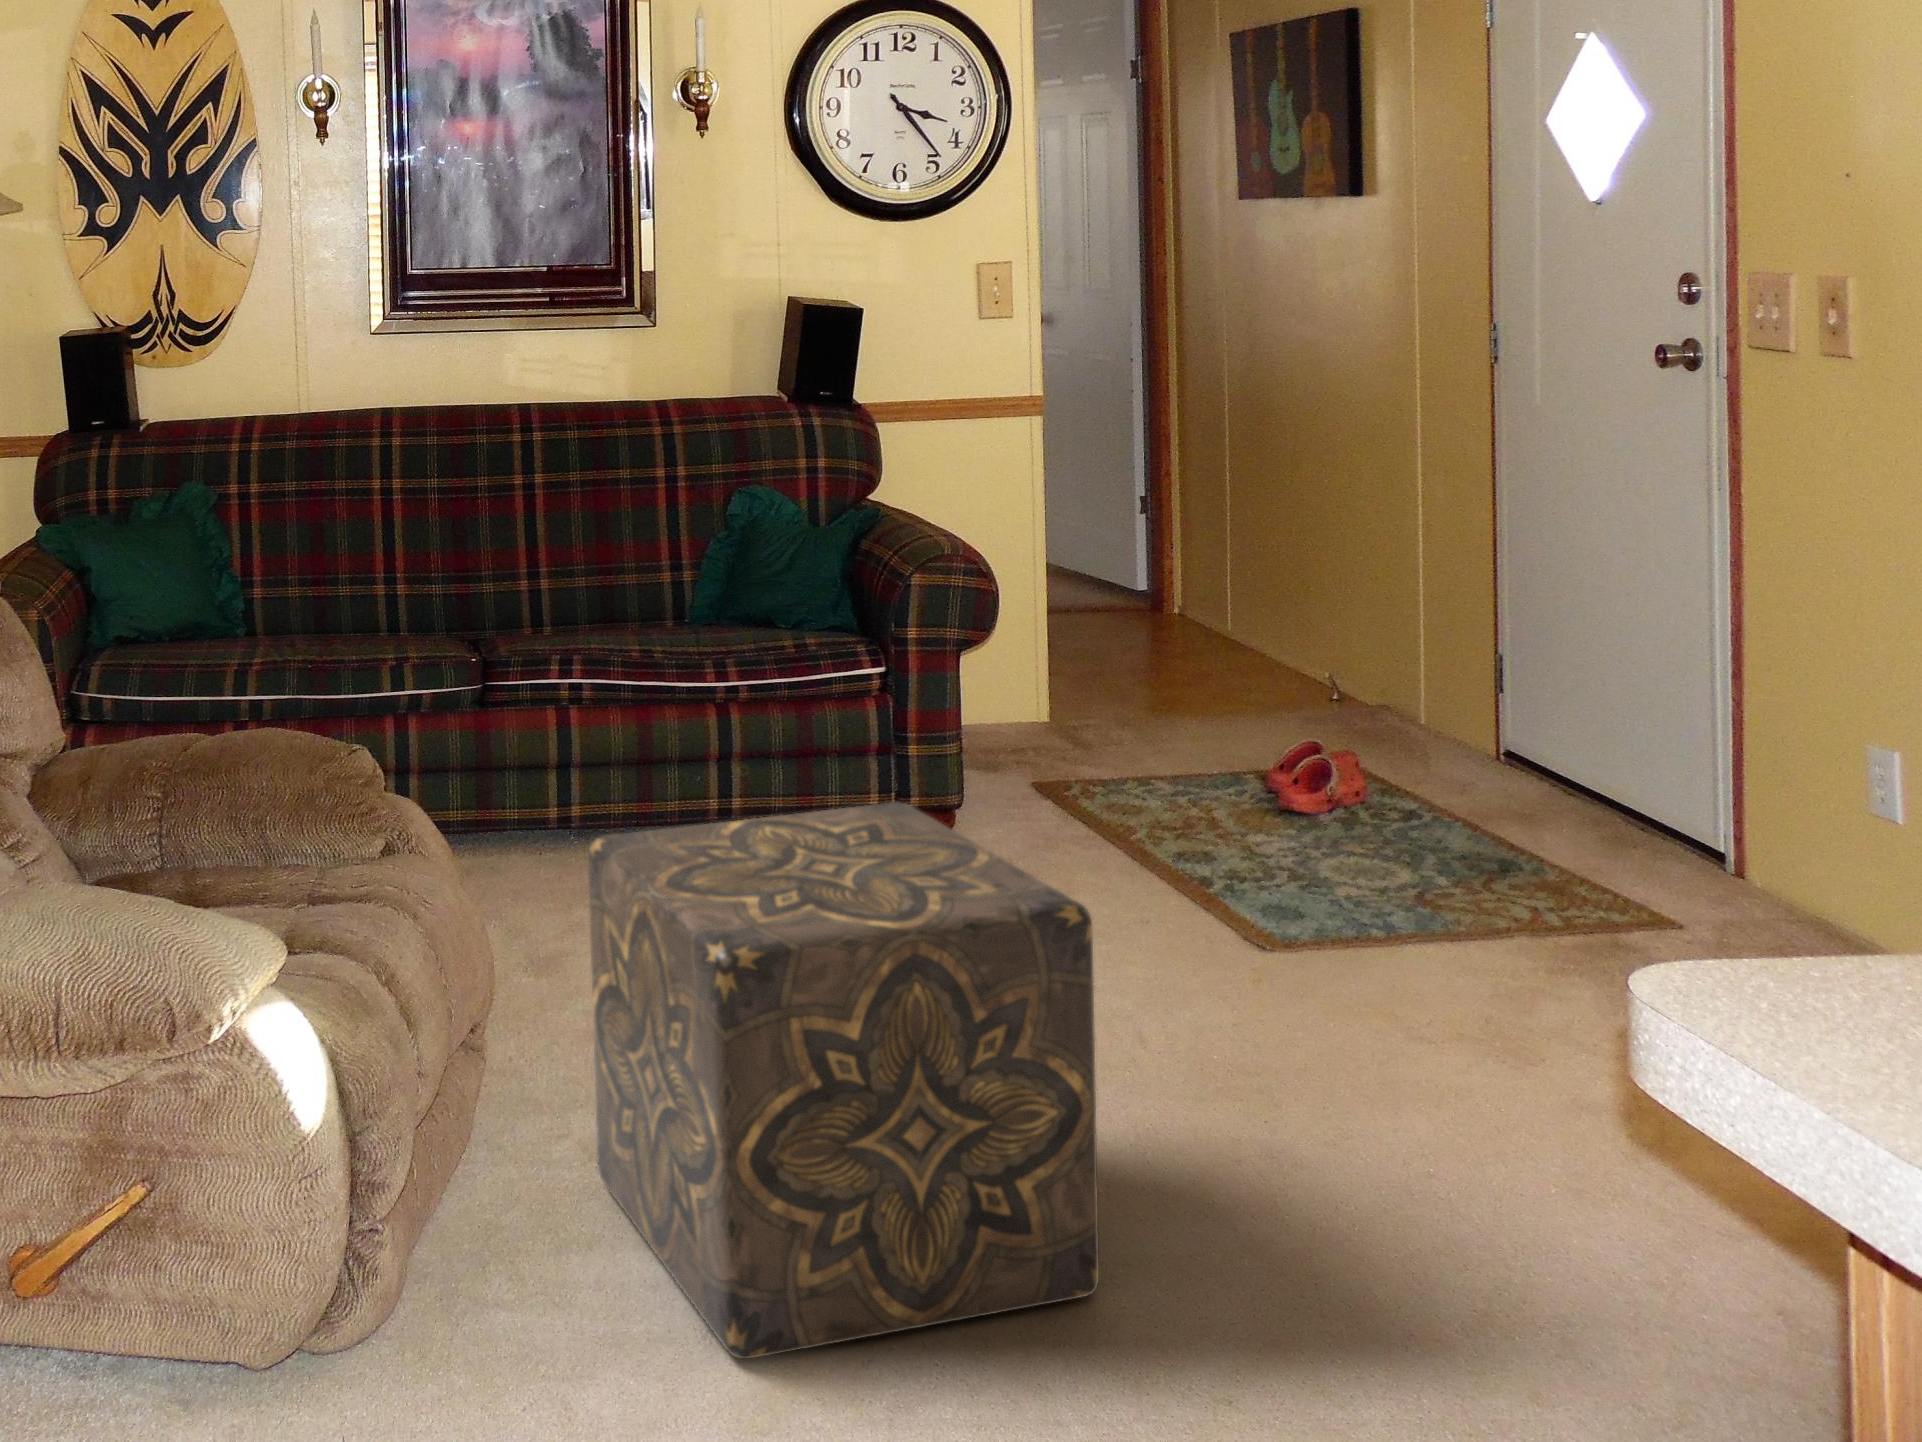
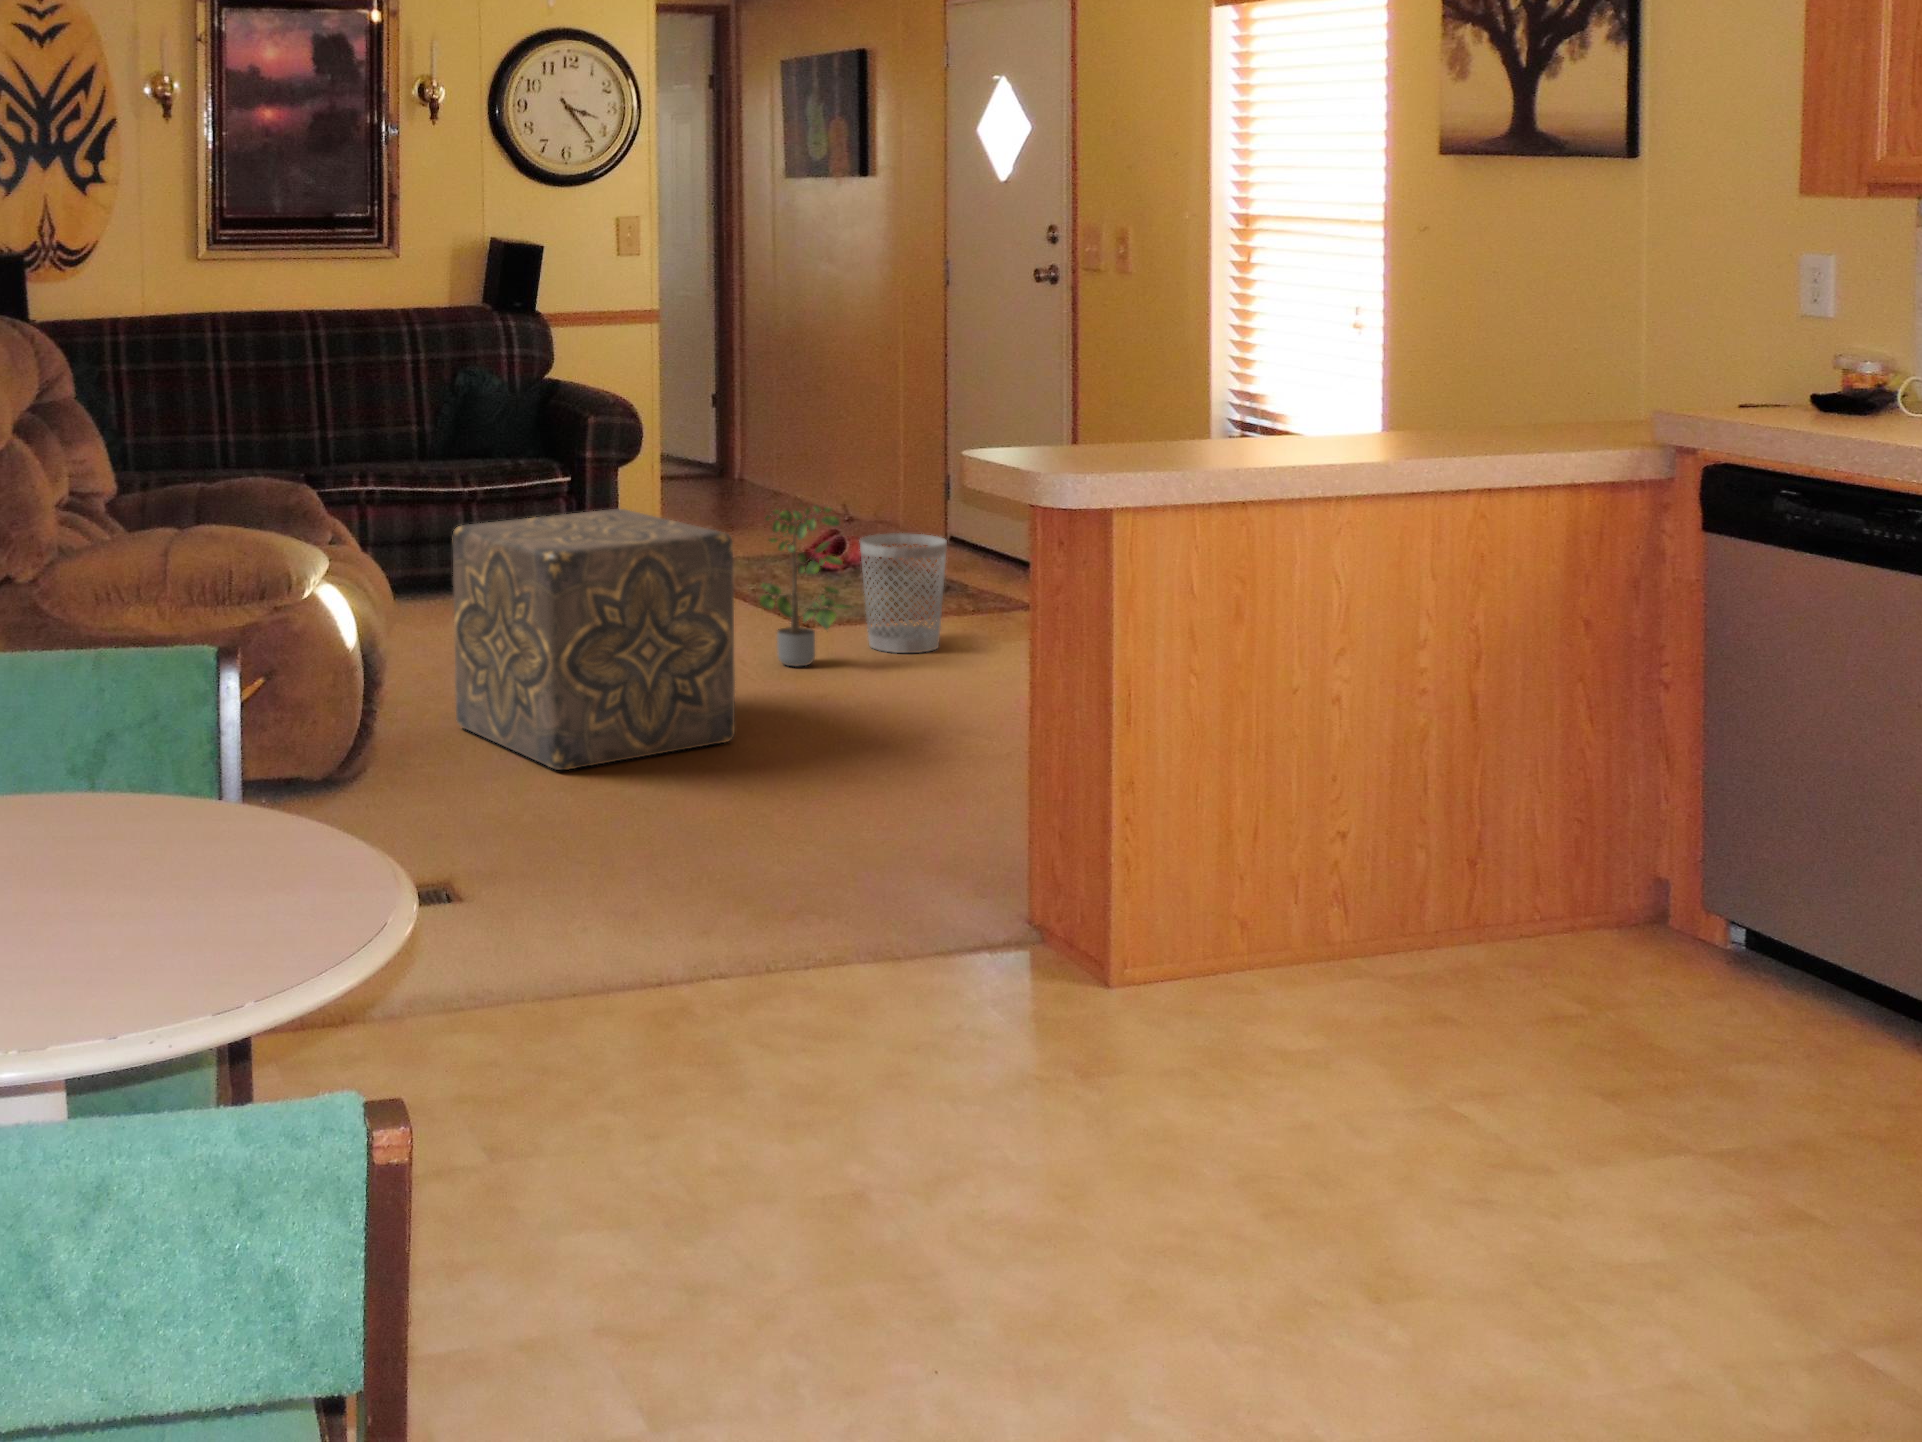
potted plant: none [1168,777,1354,1060] -> present [760,506,850,667]
wastebasket: none [1353,814,1519,1040] -> present [860,533,947,653]

